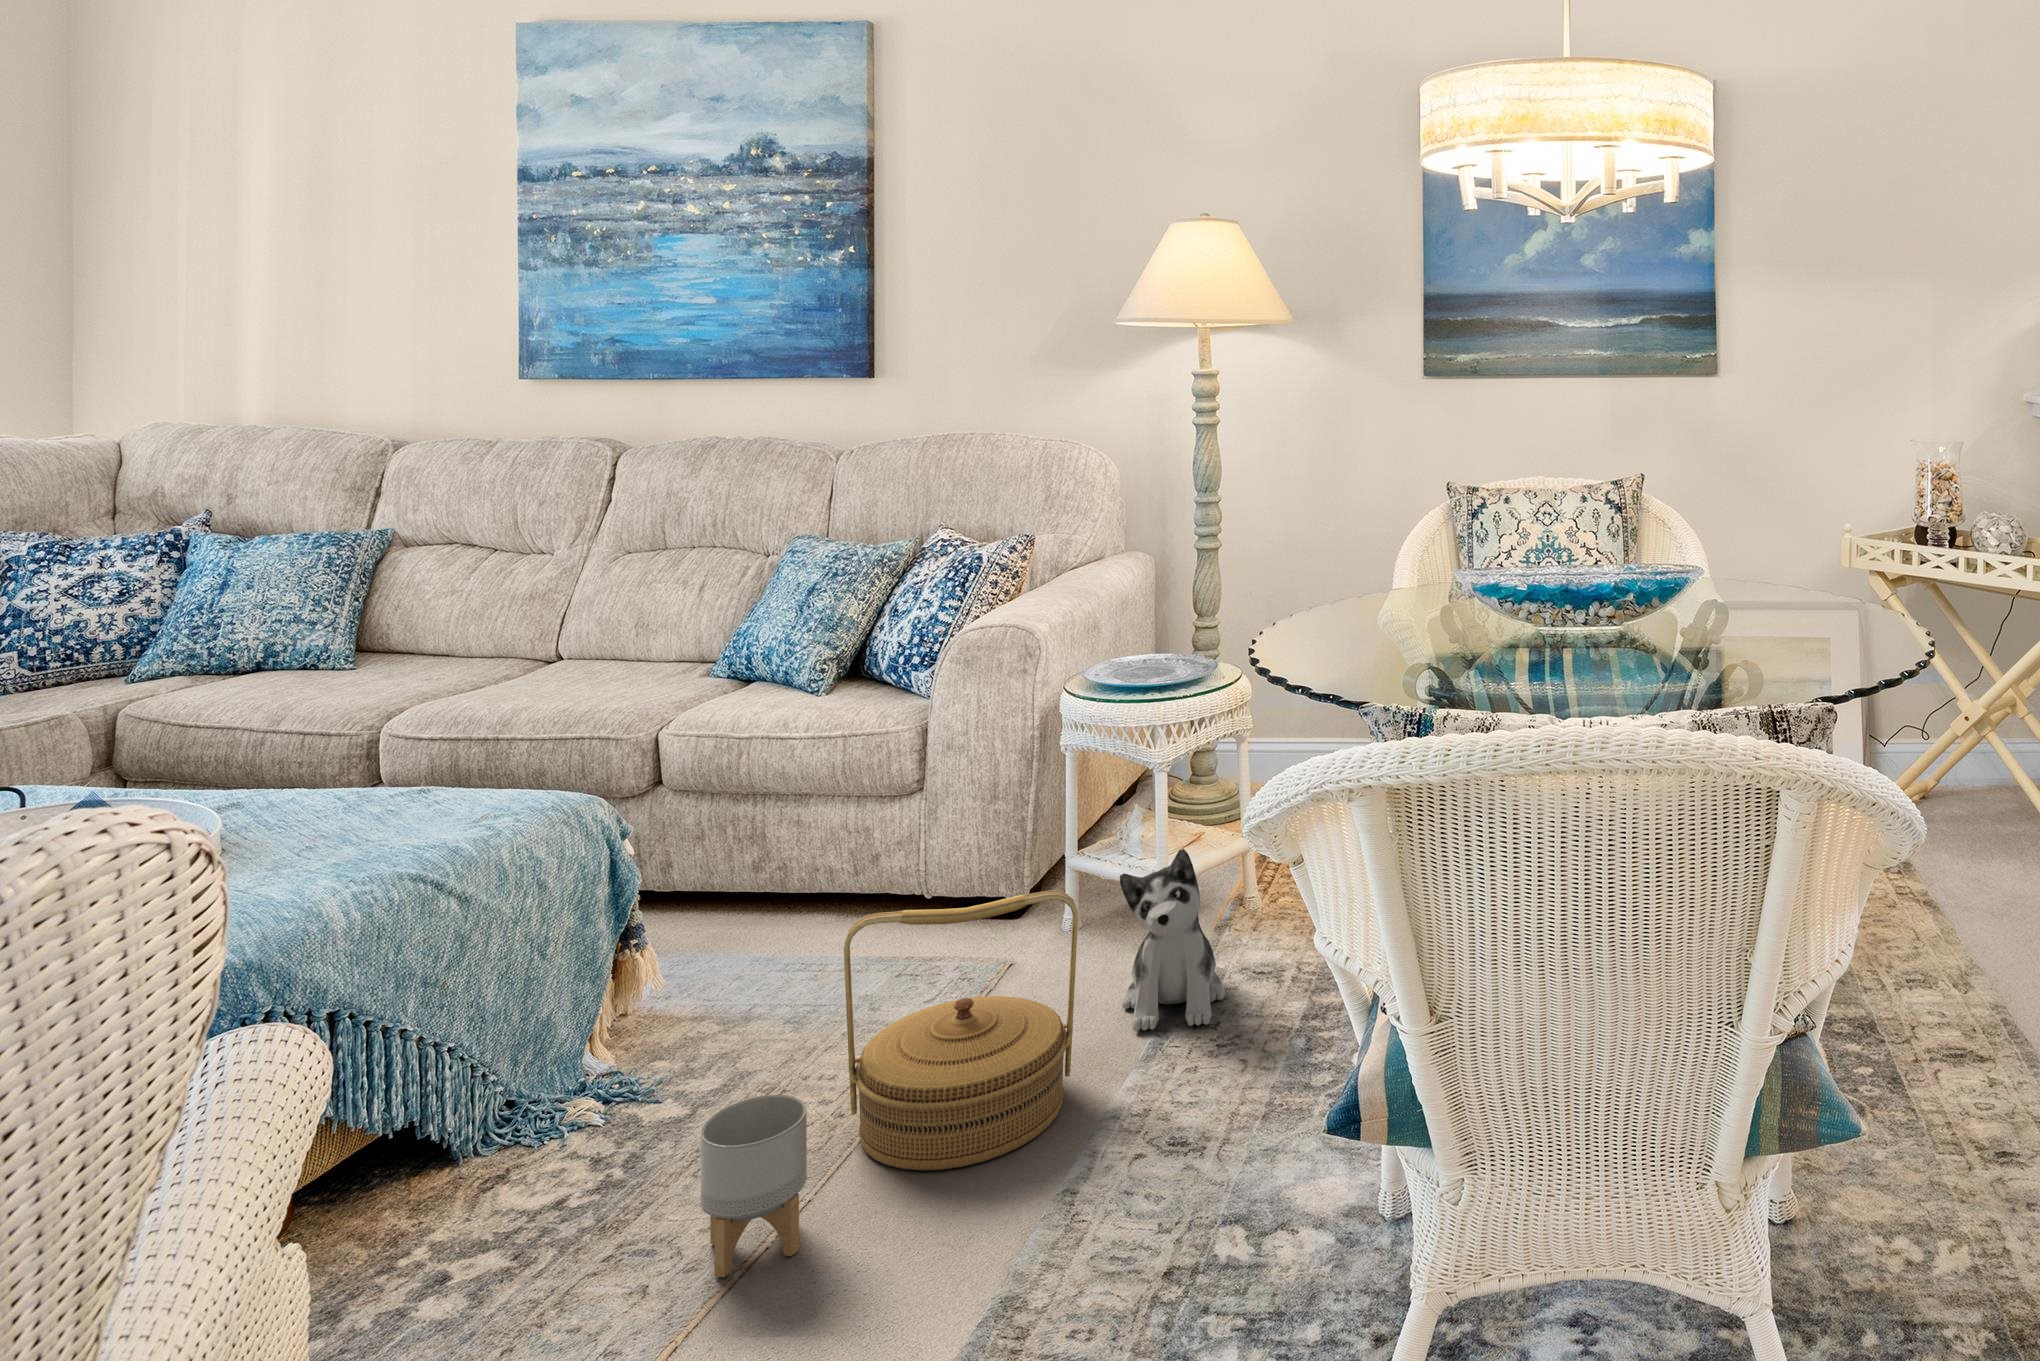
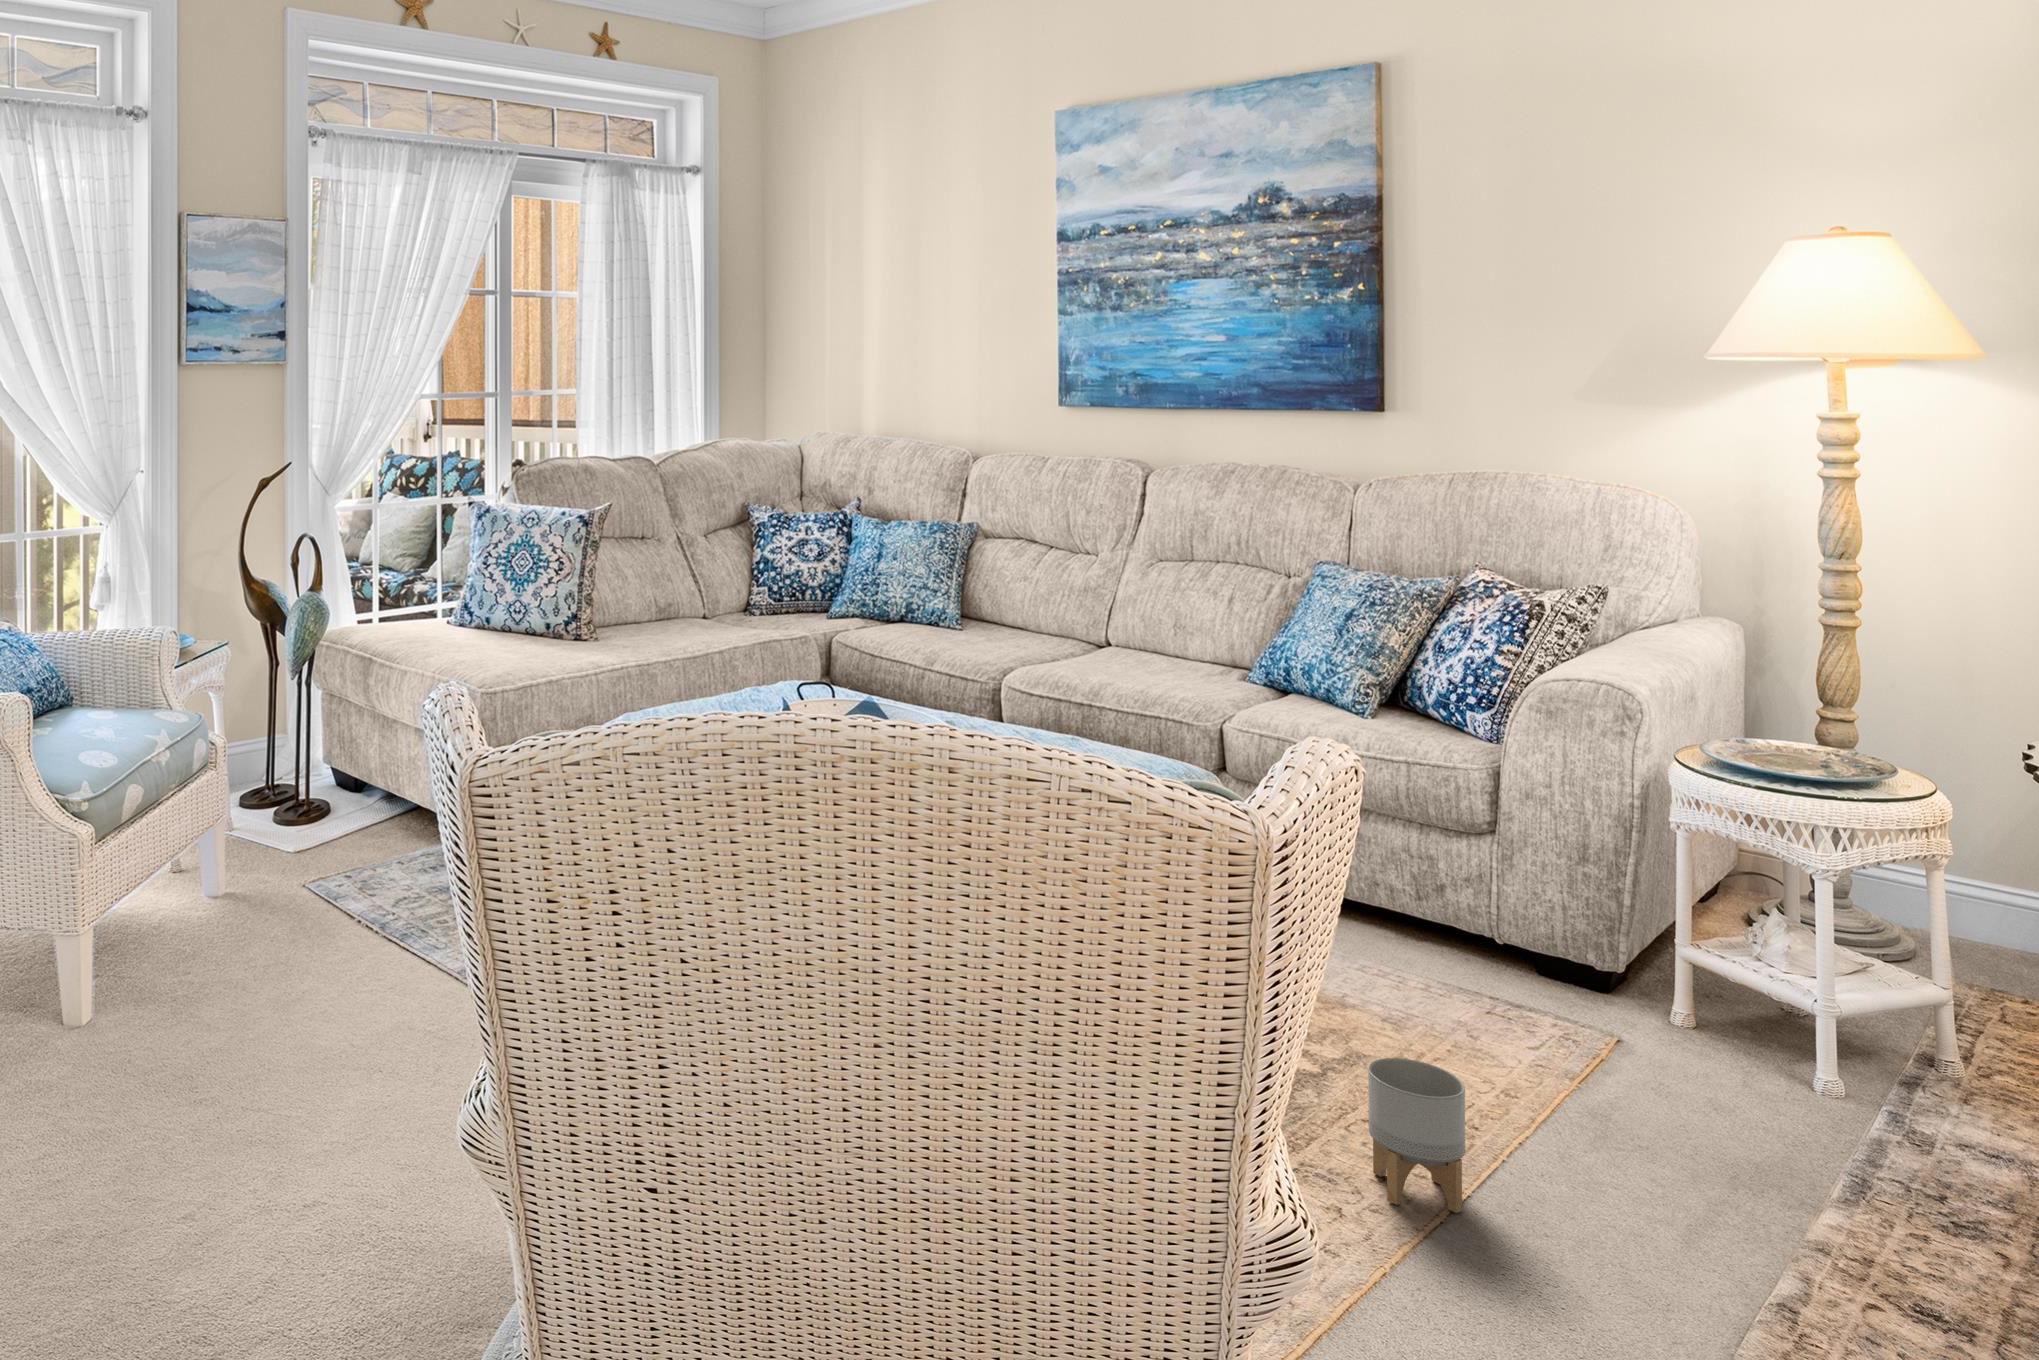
plush toy: present [1120,849,1225,1031] -> none [1771,964,1924,1175]
basket: present [844,890,1078,1171] -> none [1473,929,1740,1212]

